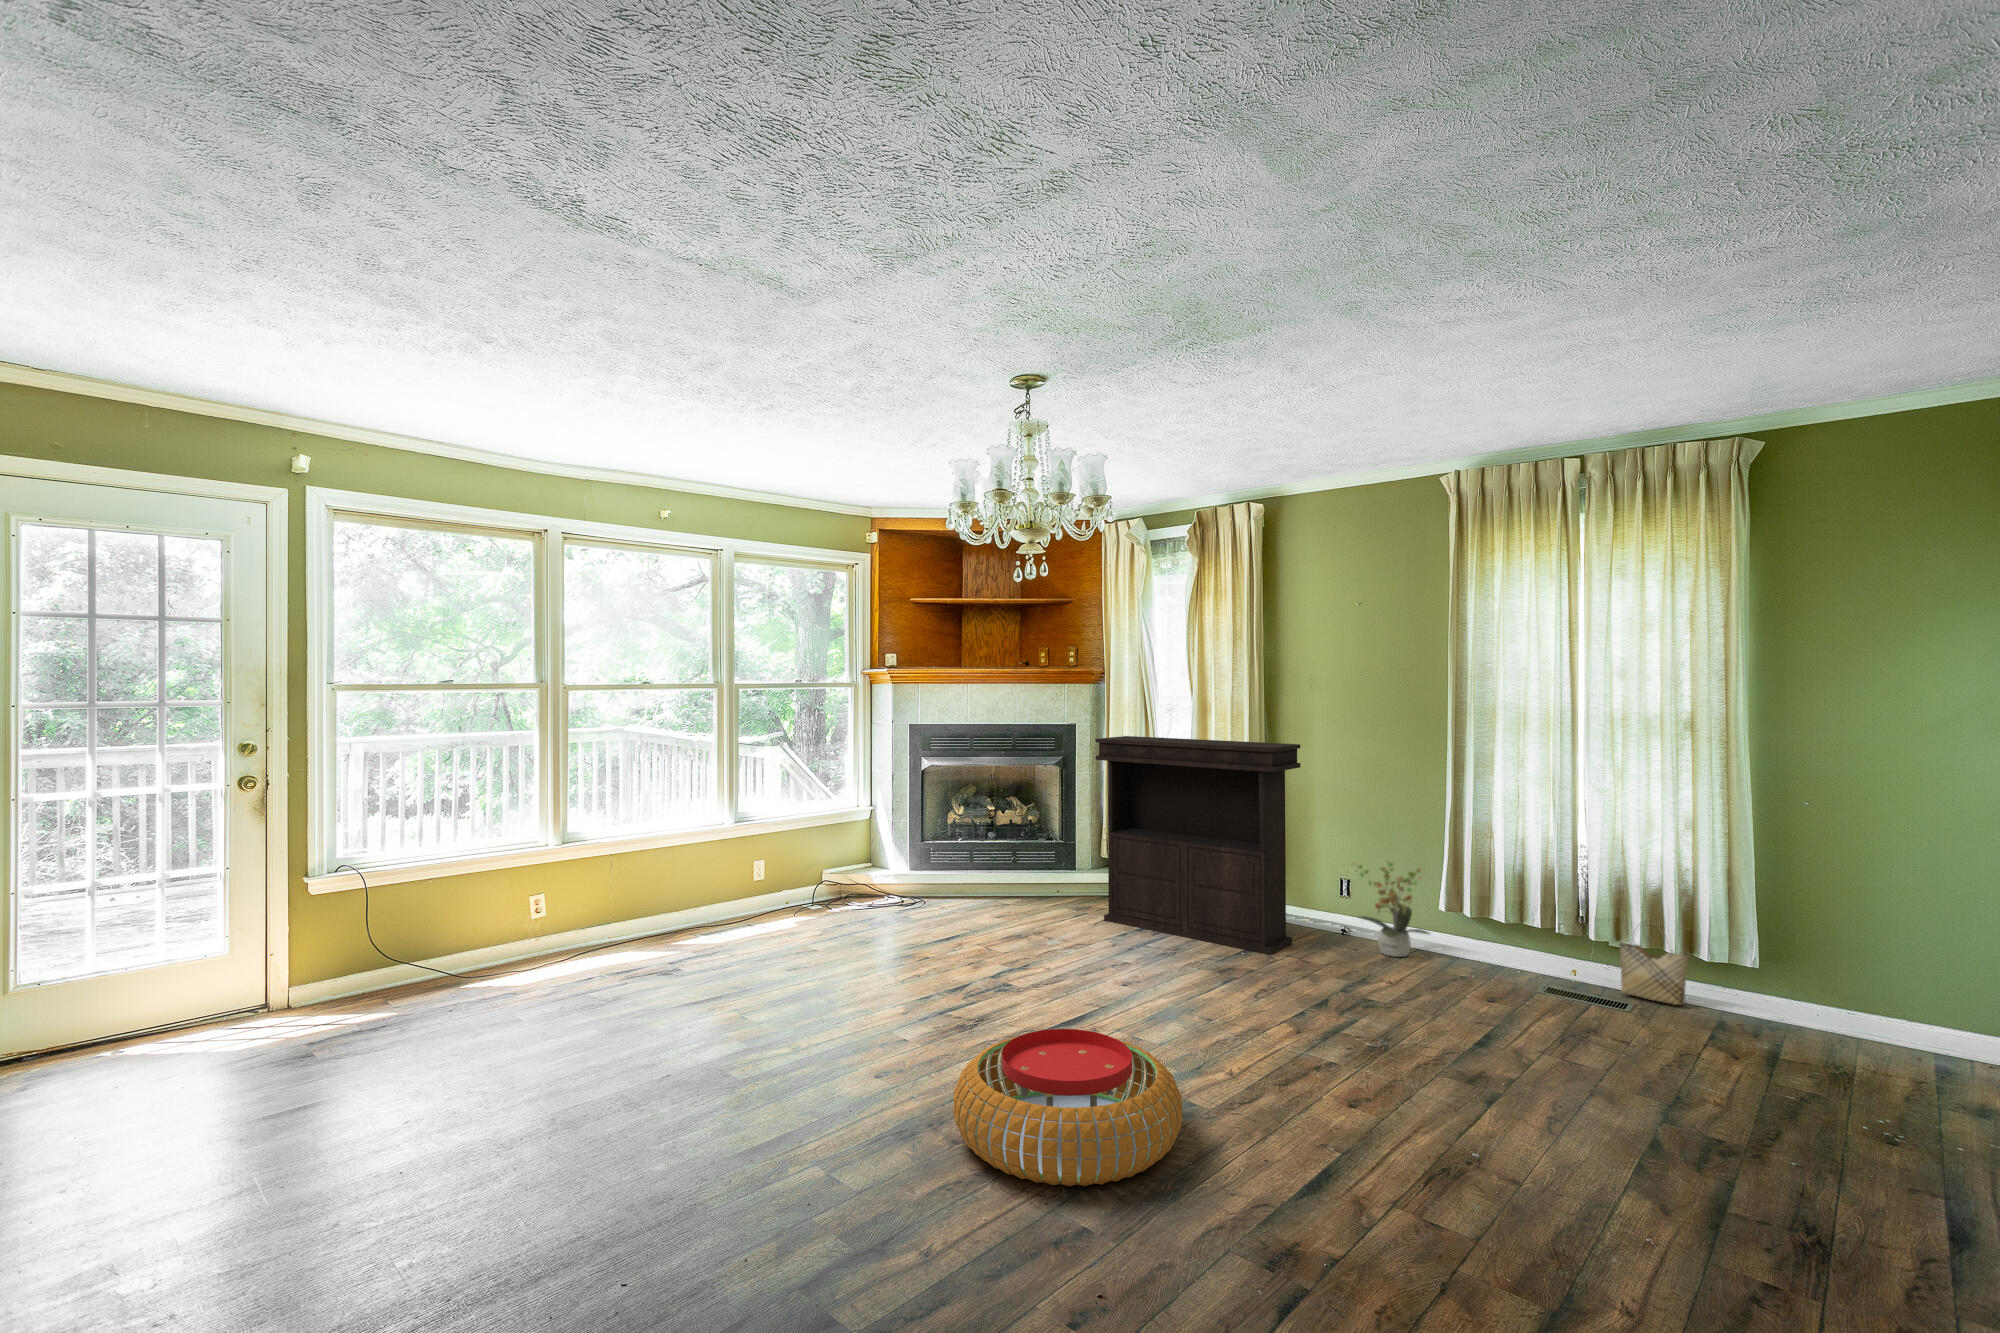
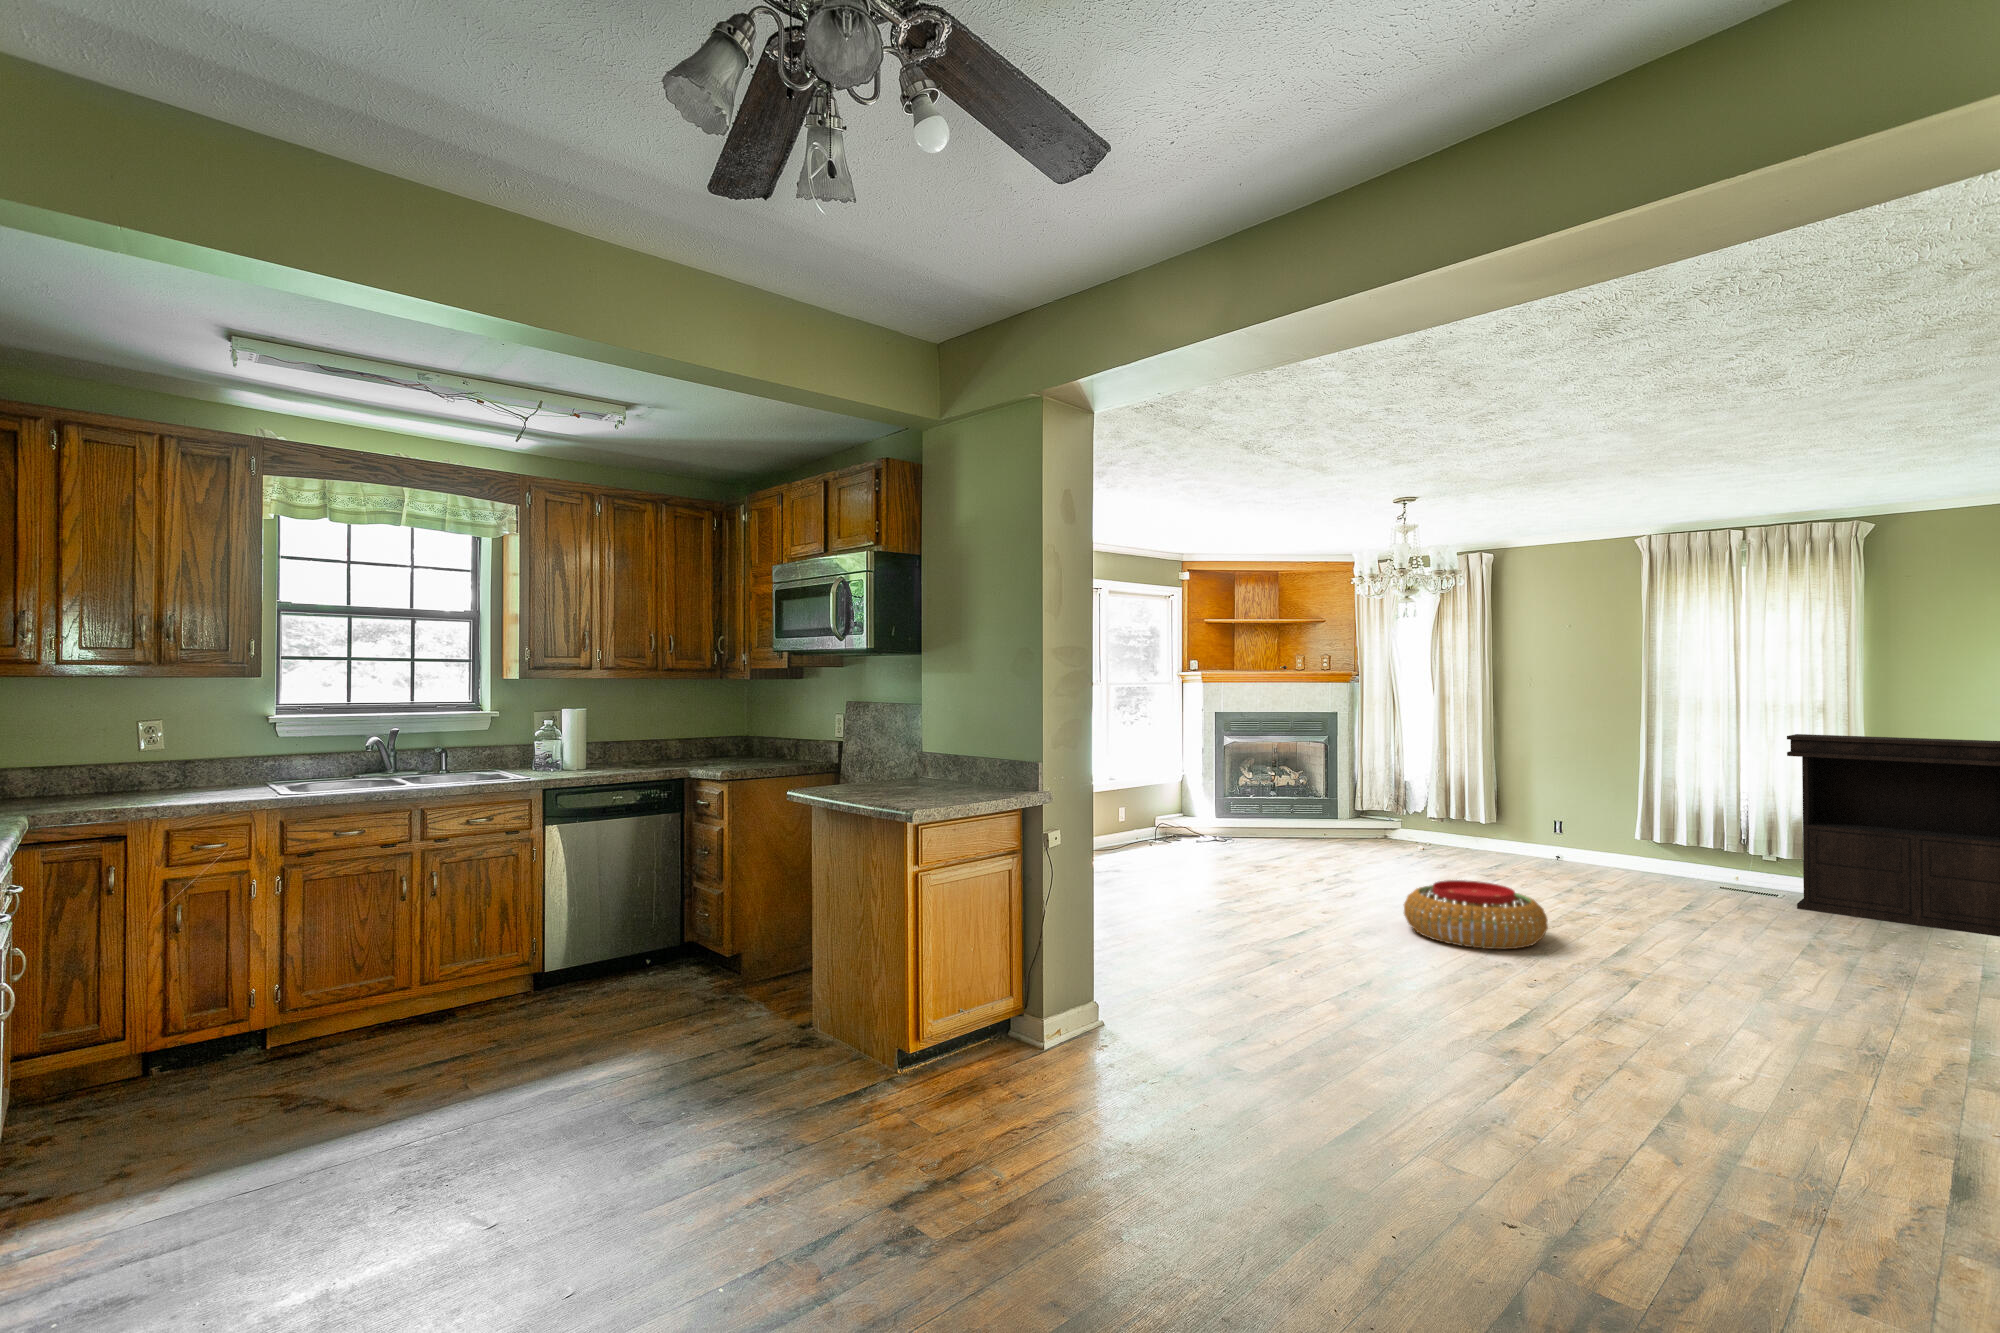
console table: present [1095,736,1300,954] -> present [1787,734,2000,937]
potted plant: present [1358,862,1429,957] -> none [1570,806,1632,871]
woven basket: present [1619,921,1689,1005] -> none [1771,838,1822,894]

